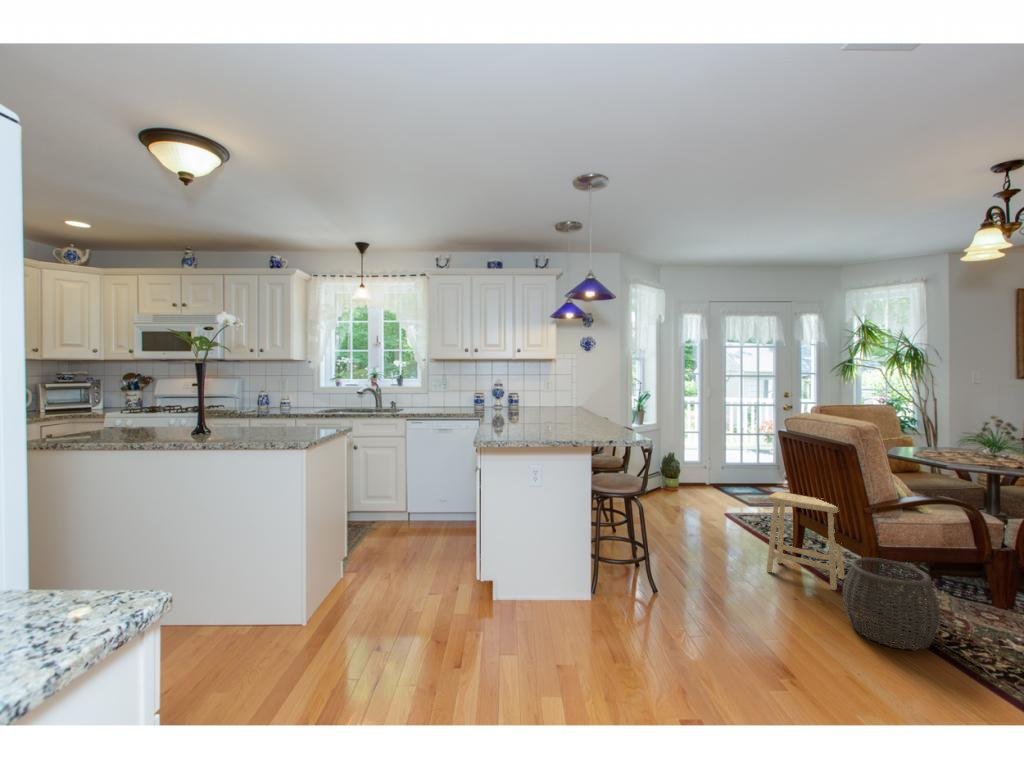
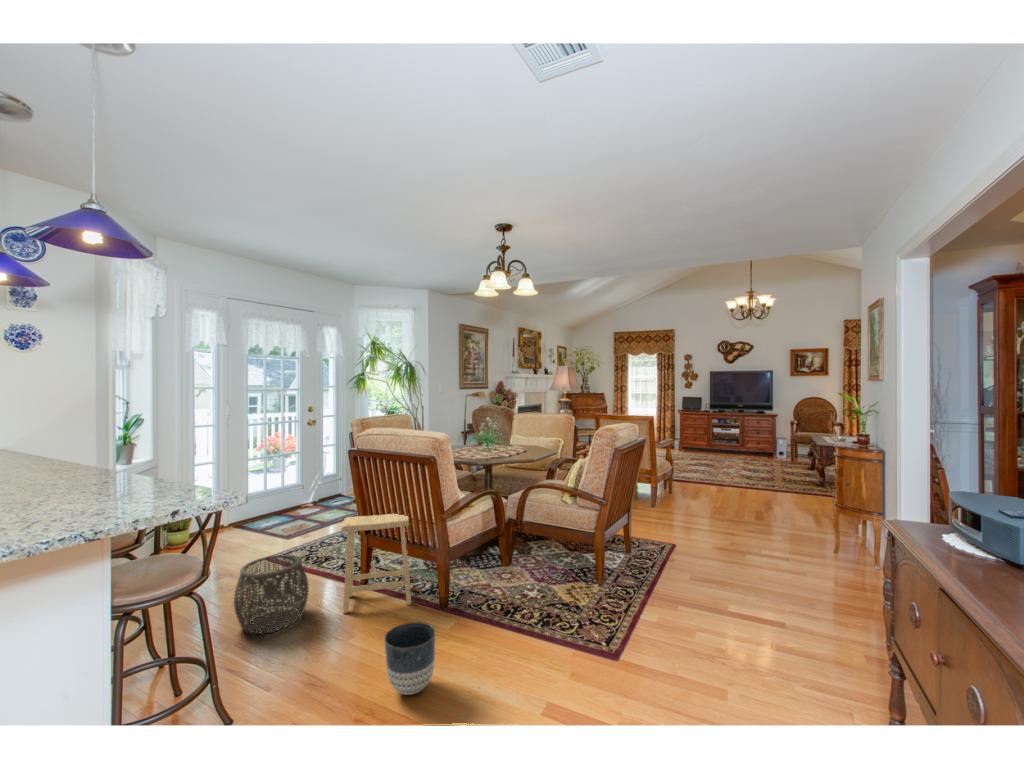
woven basket: present [842,558,941,651] -> present [234,555,309,634]
planter: none [769,585,820,646] -> present [384,622,435,695]

